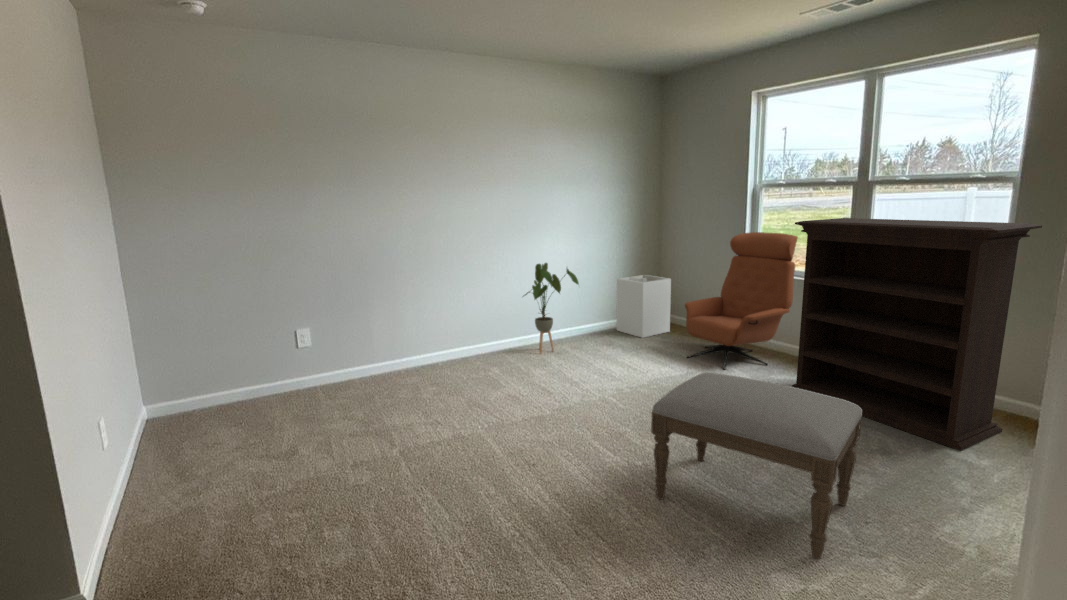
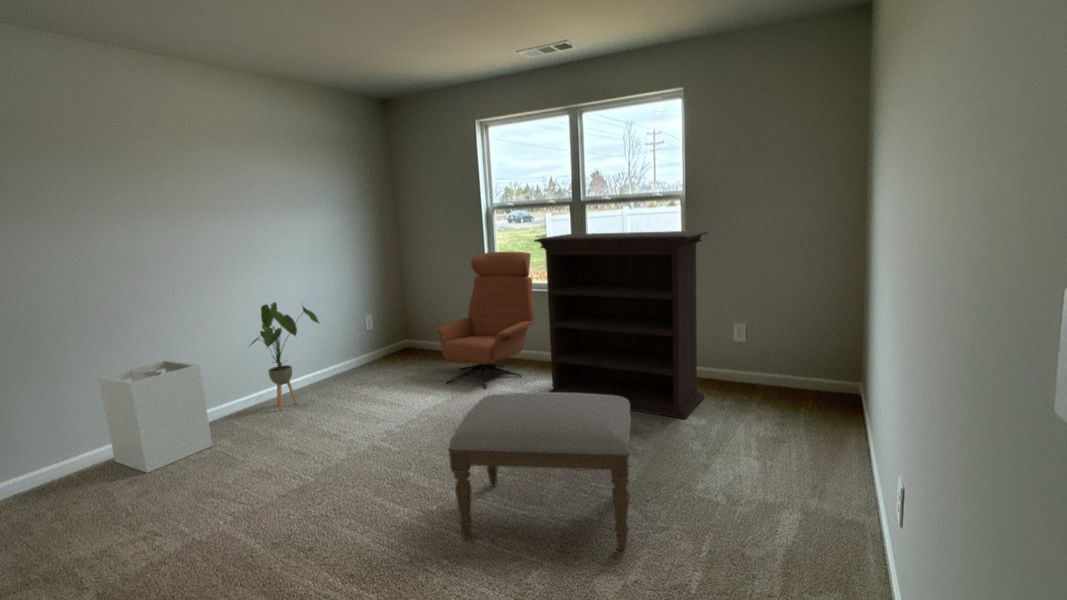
laundry hamper: present [617,275,671,338] -> present [99,360,212,473]

